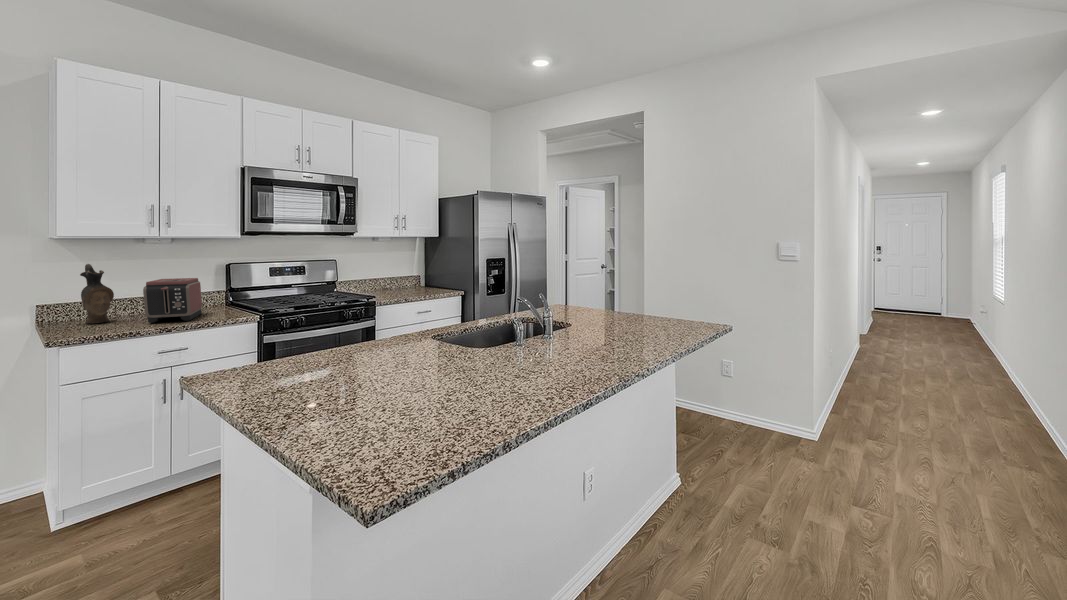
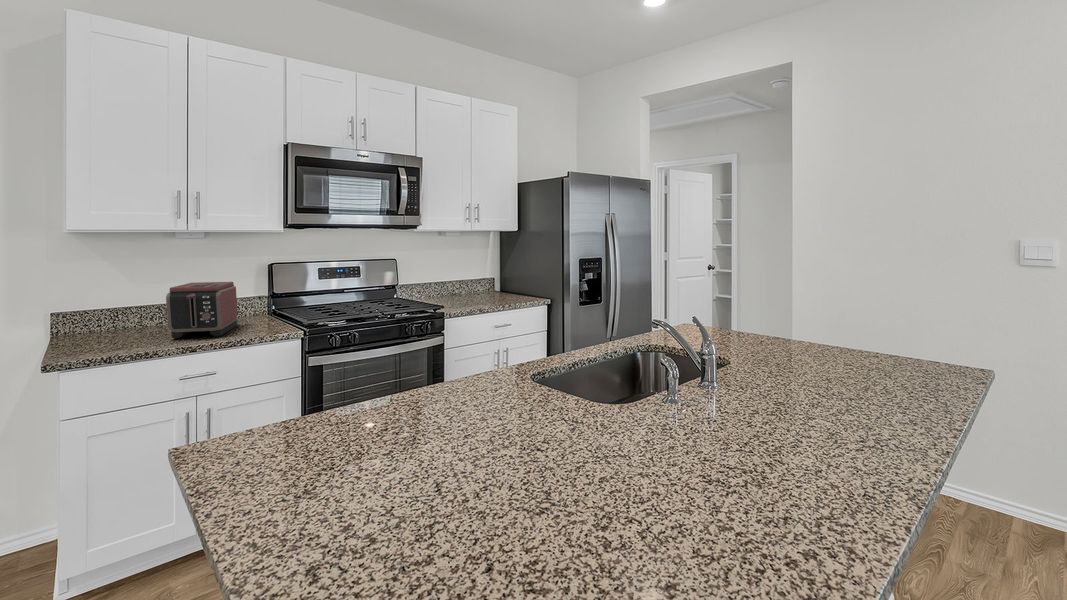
ceramic pitcher: present [80,264,114,323] -> none [97,264,136,337]

